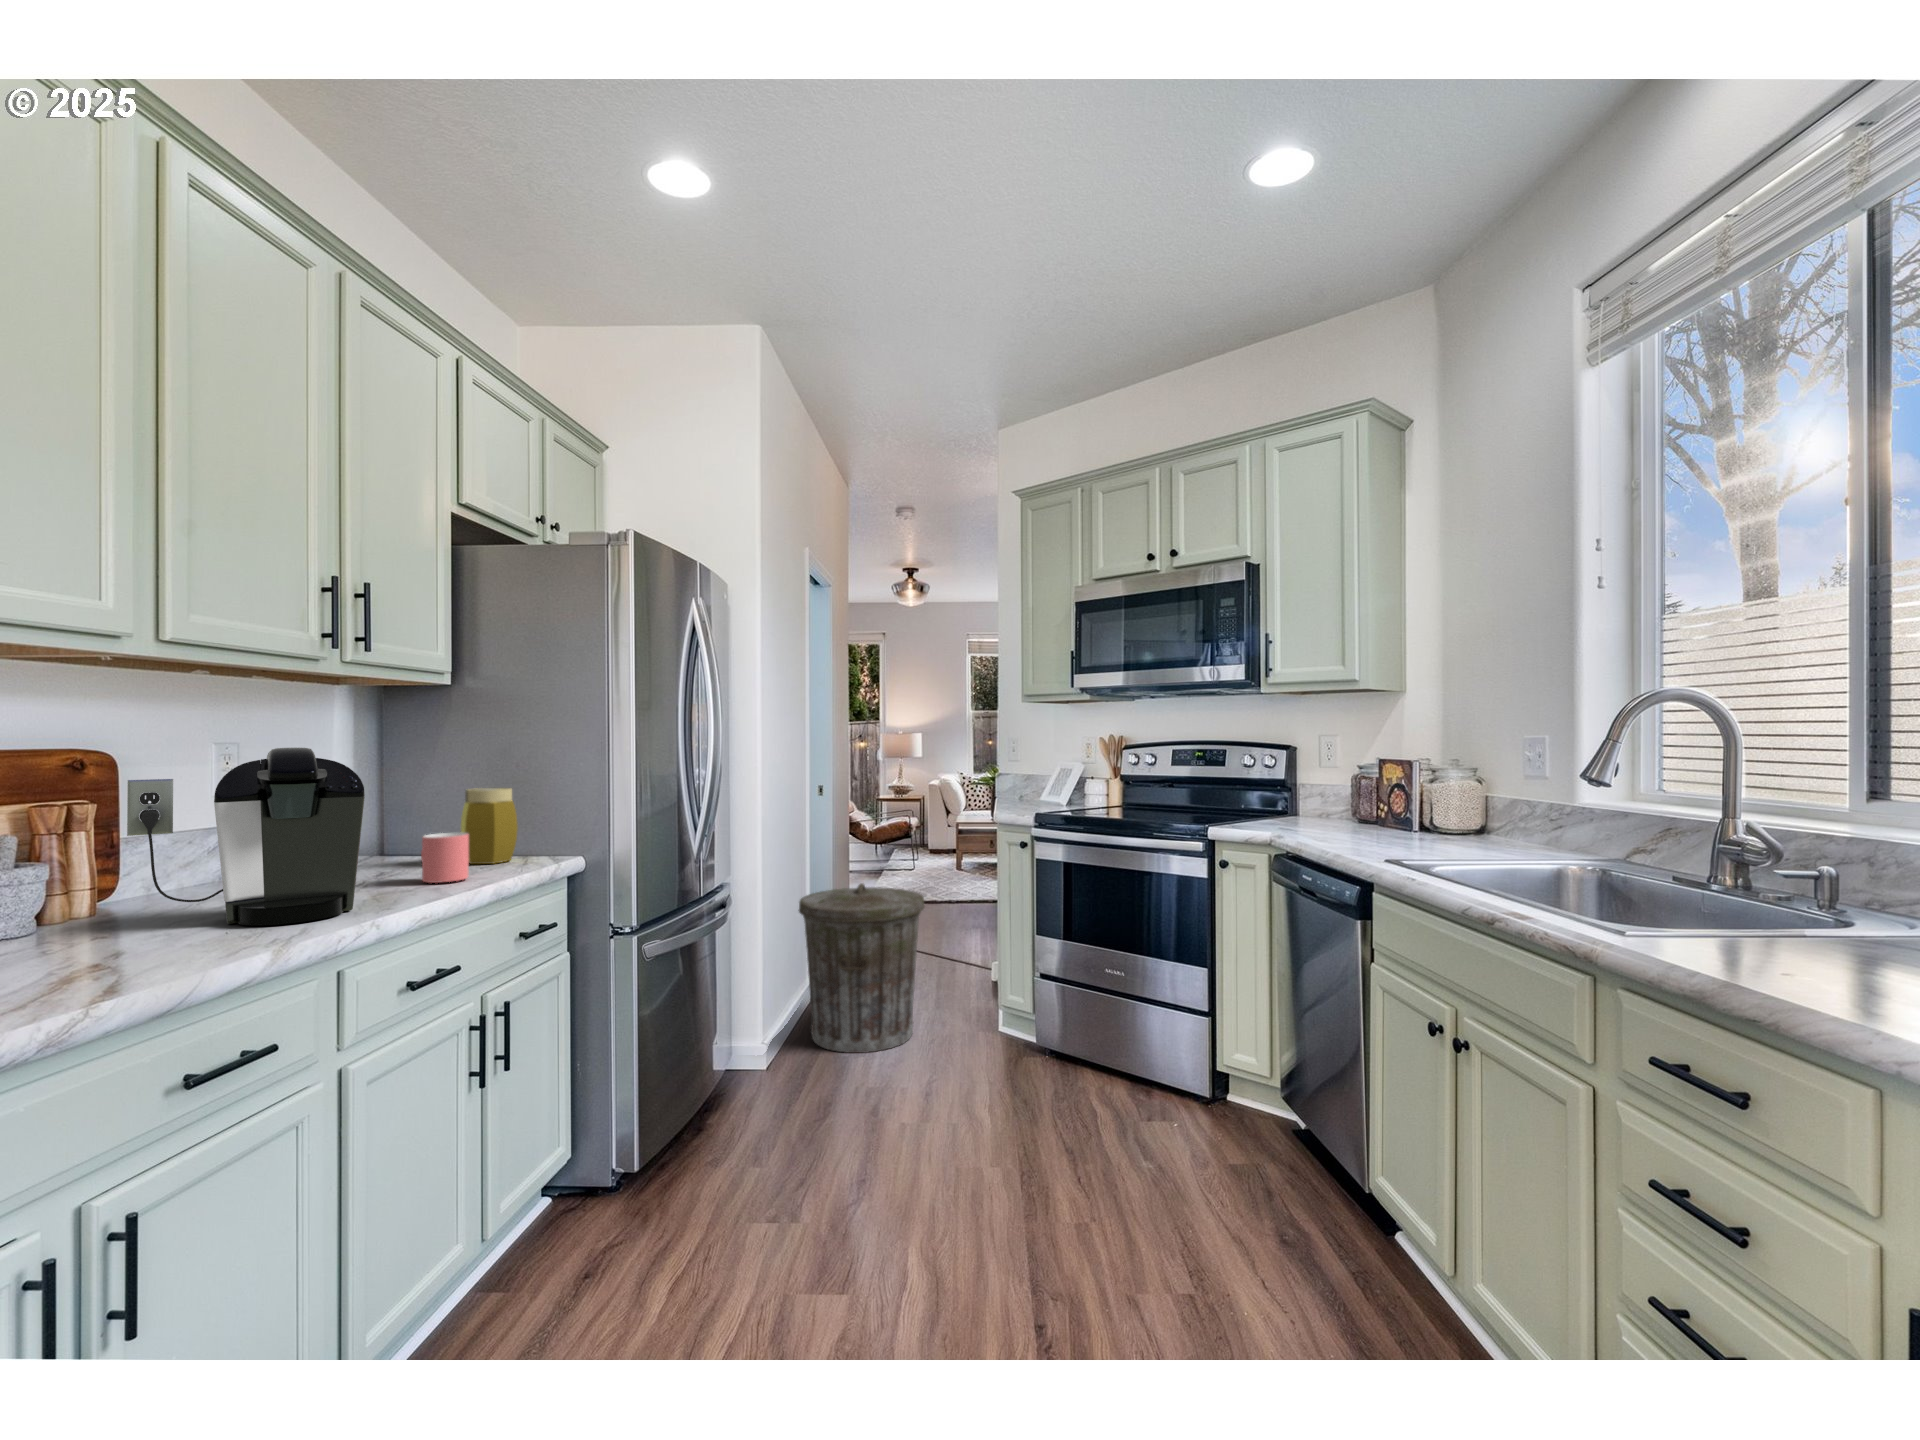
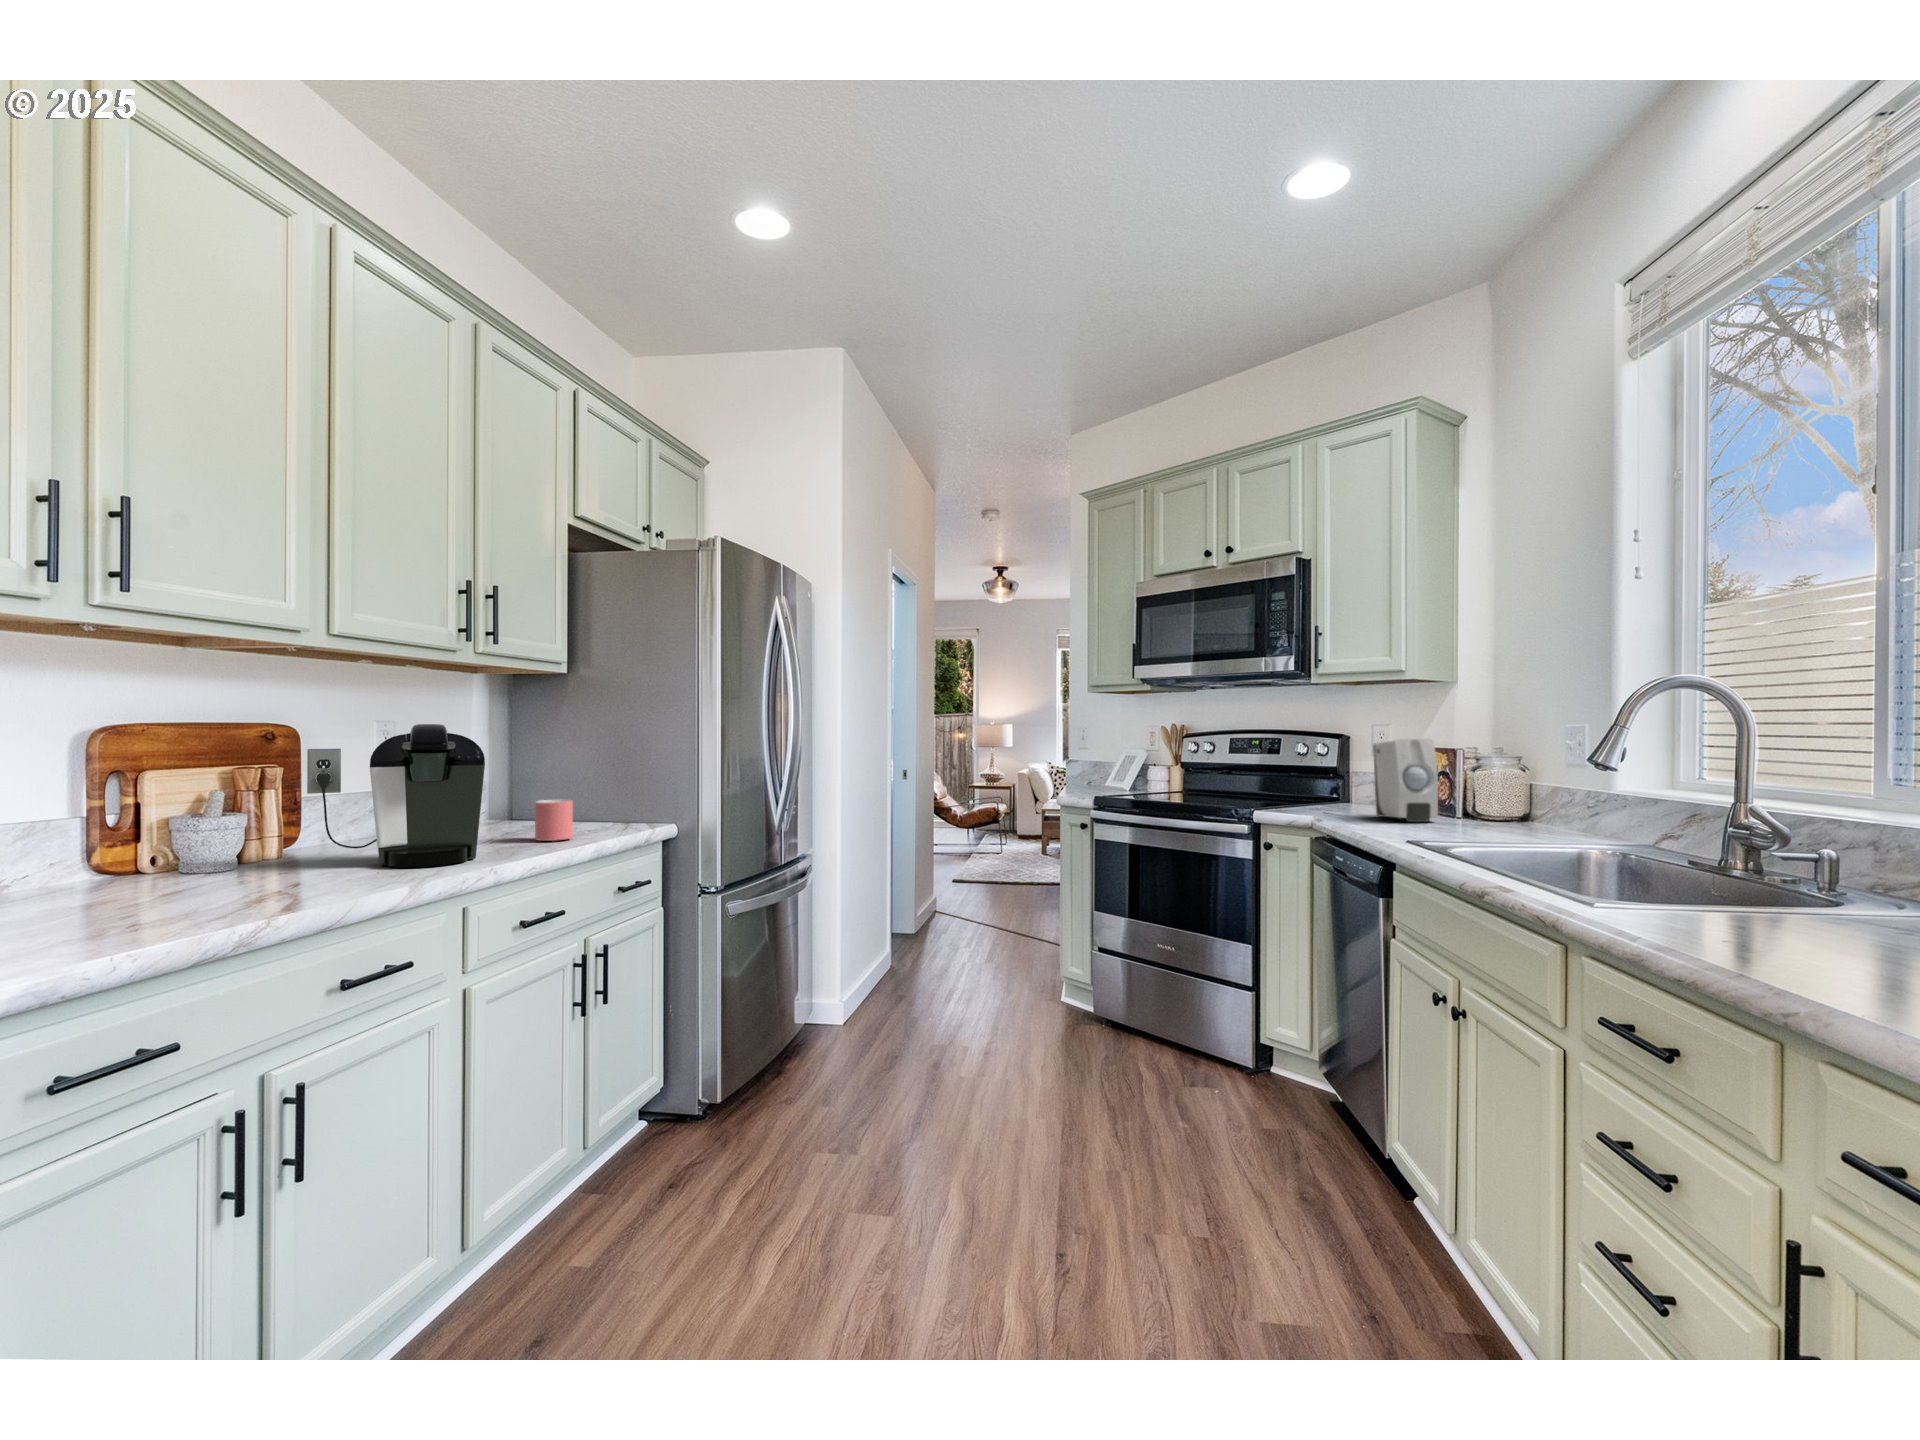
soap dispenser: none [1330,751,1397,837] -> present [1373,739,1438,822]
jar: present [461,788,518,864] -> none [570,763,617,828]
trash can: present [799,883,925,1053] -> none [873,860,989,1015]

